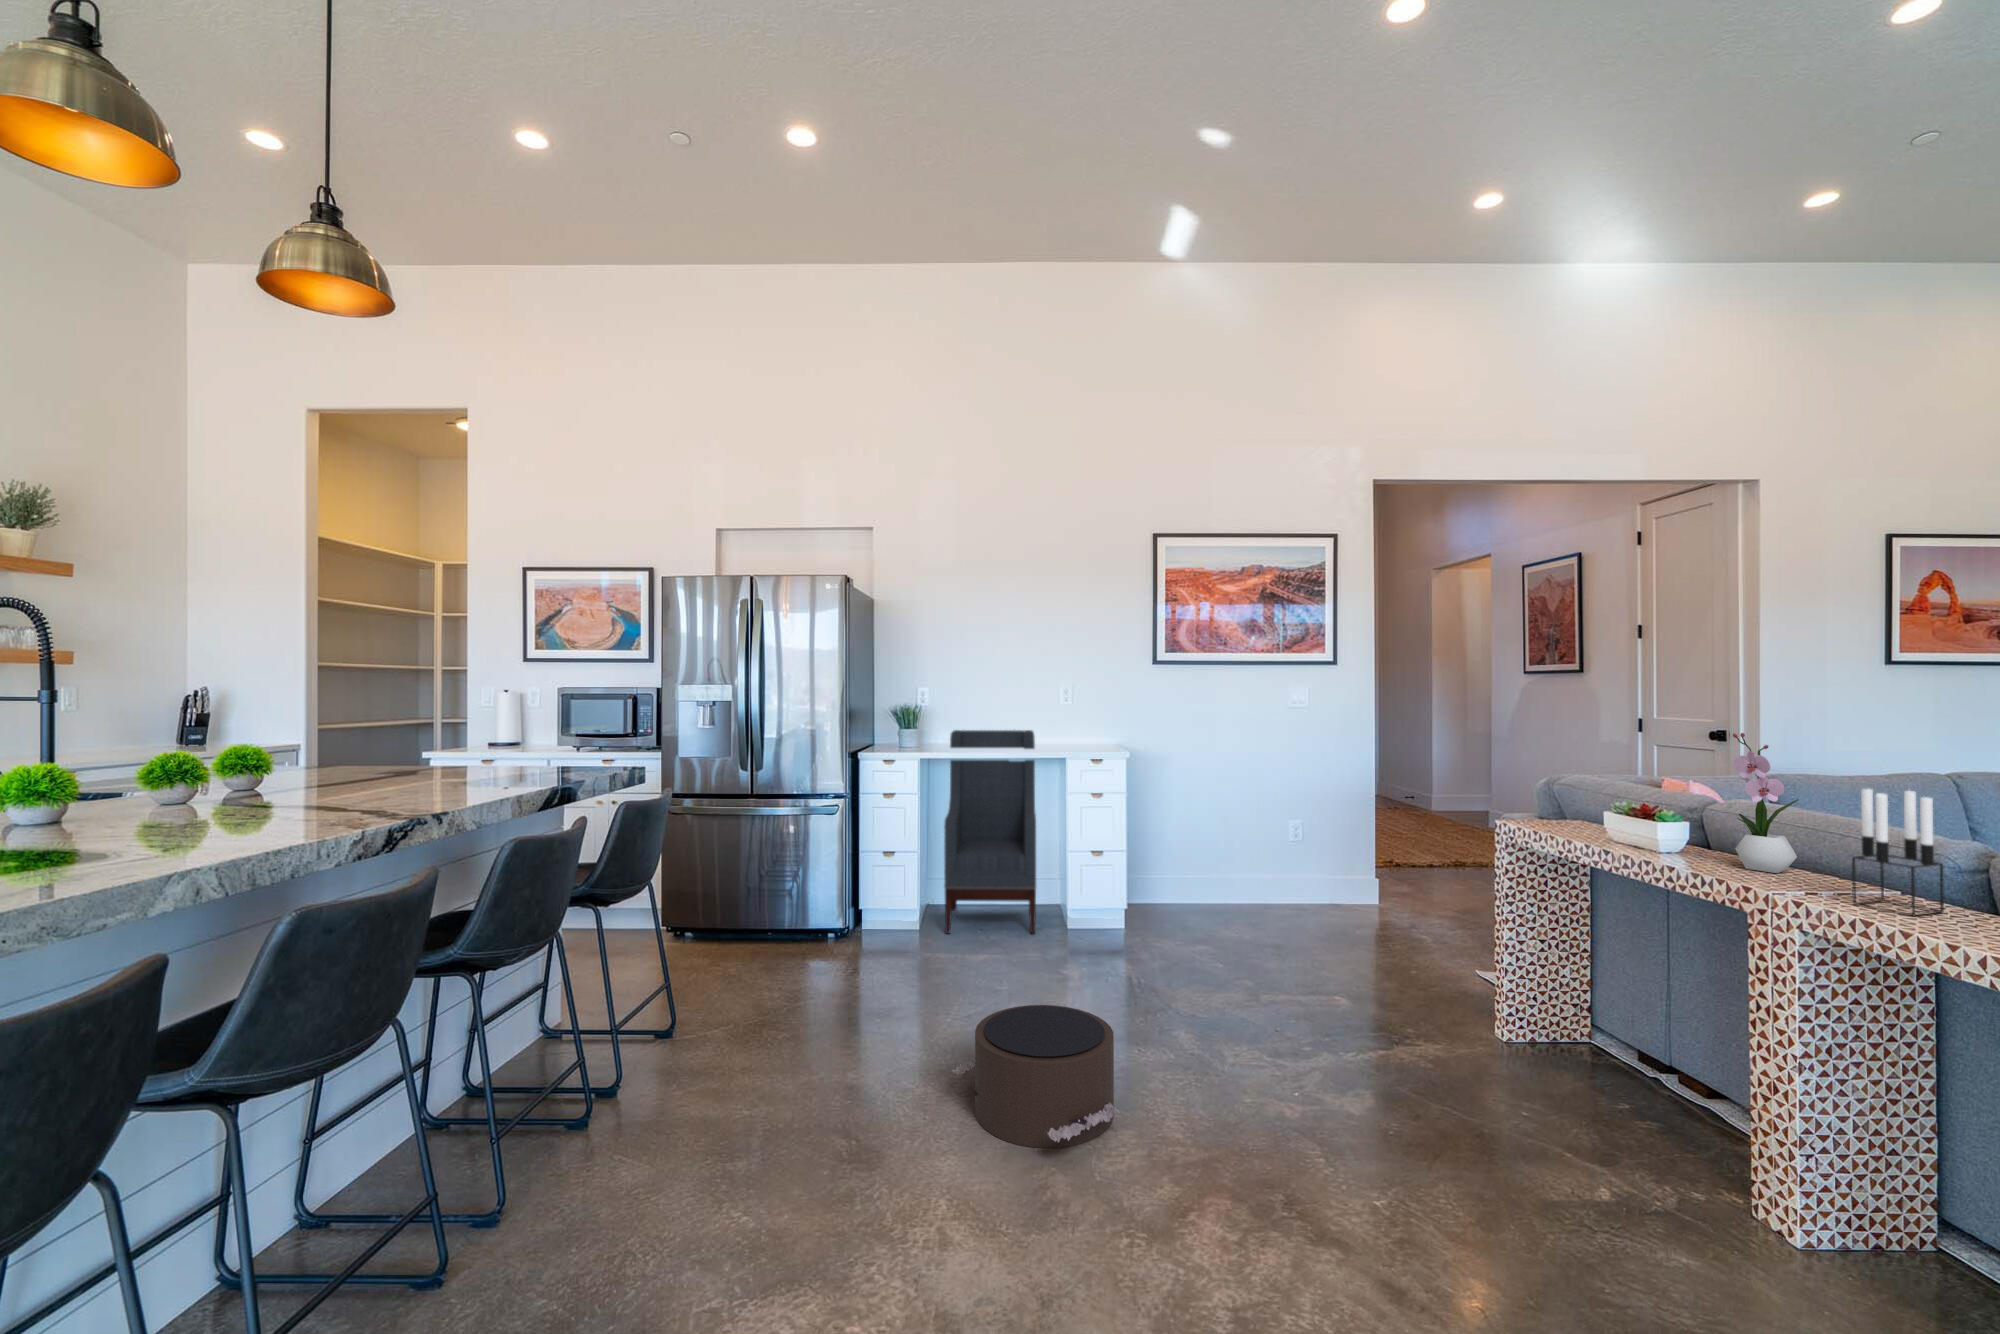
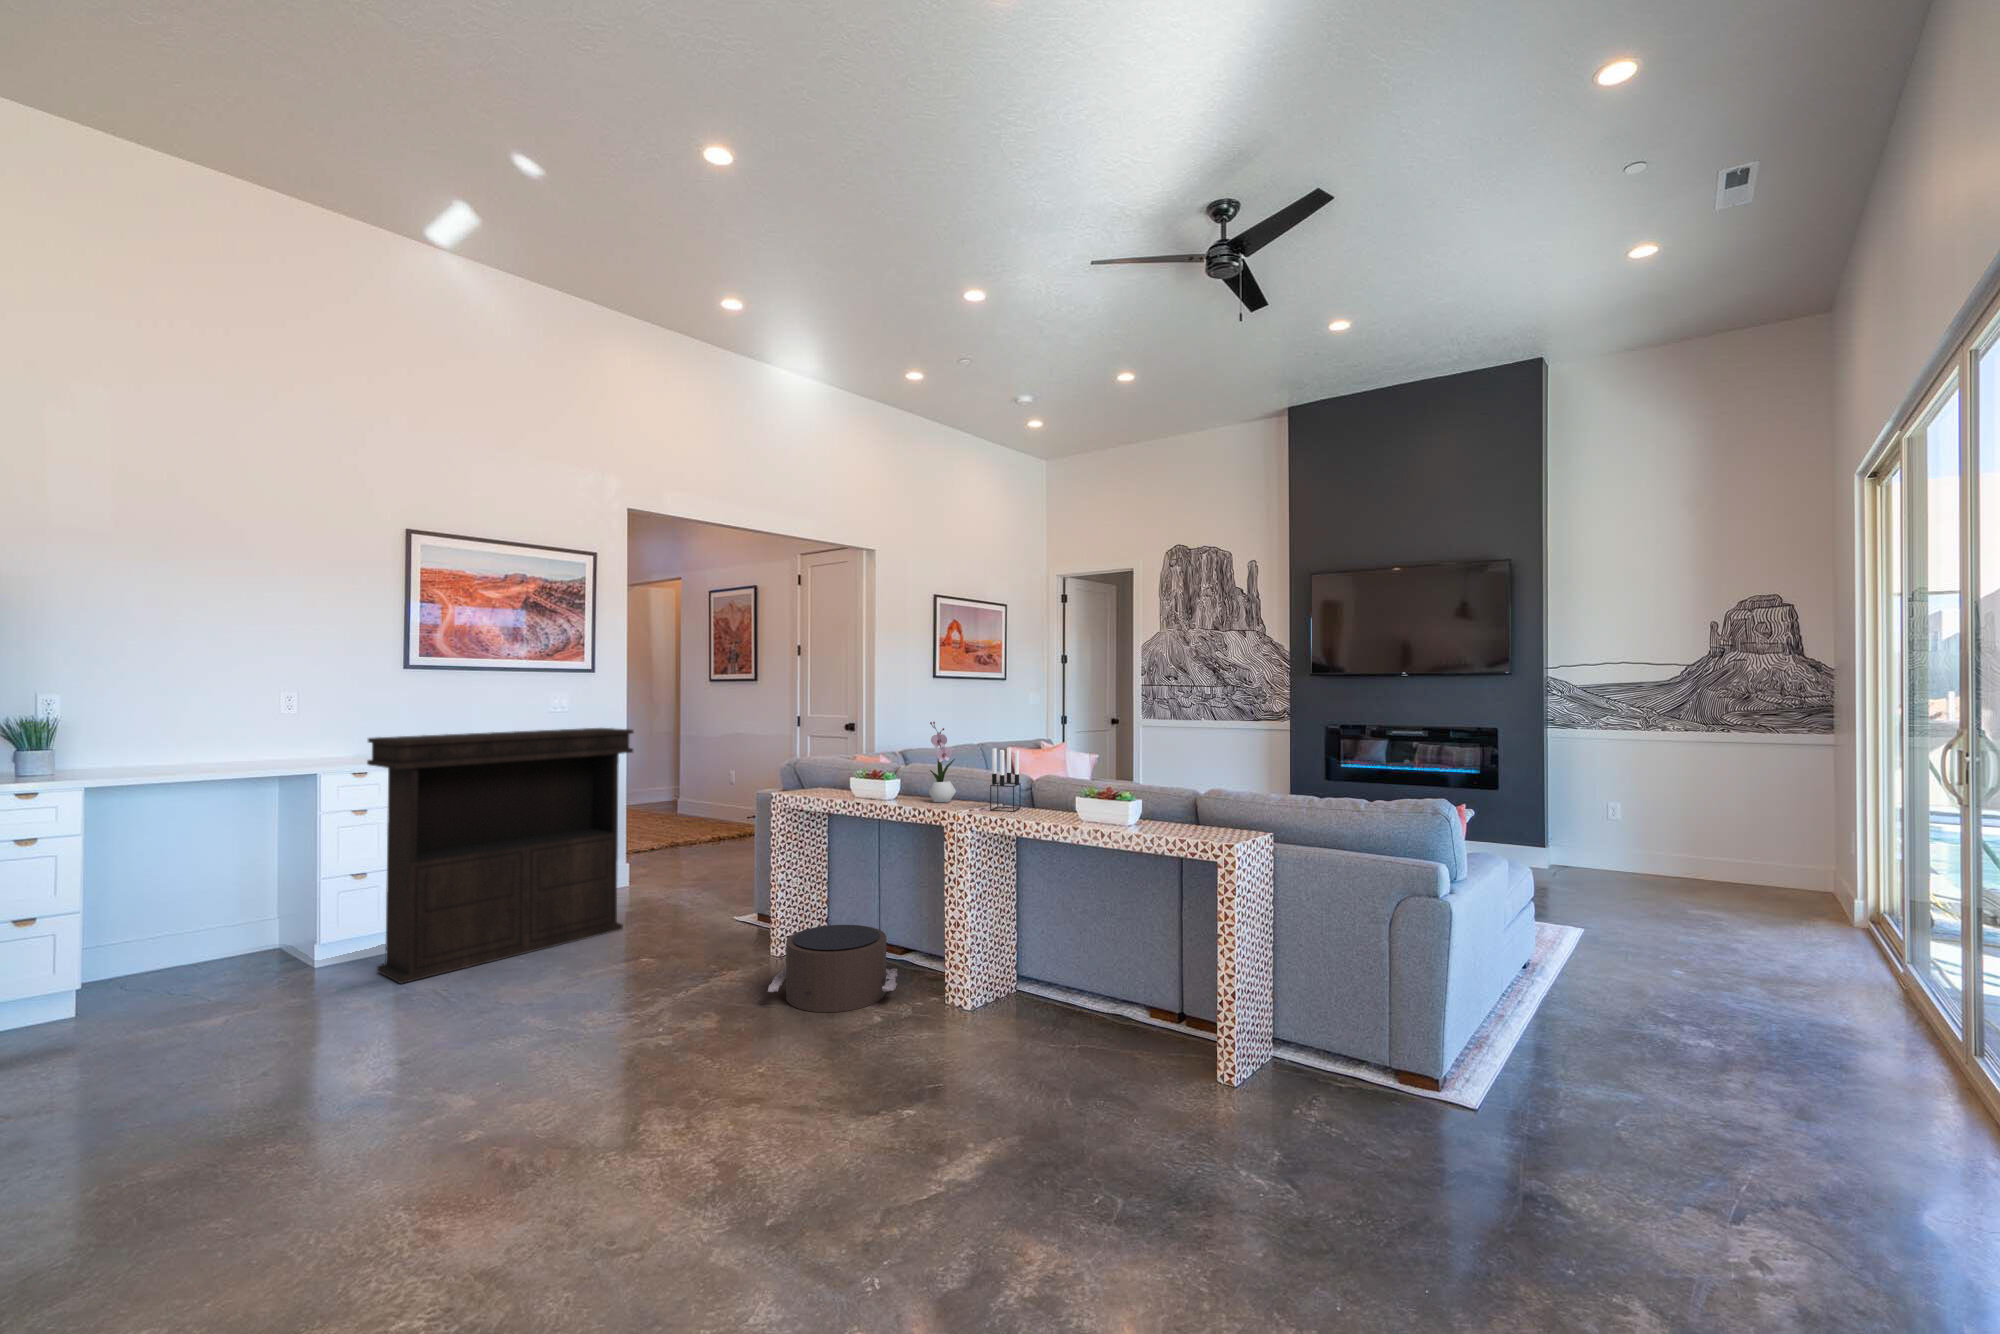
console table: none [1114,721,1352,944] -> present [367,728,634,983]
armchair: present [944,730,1036,934] -> none [73,755,260,1048]
pouf: present [952,1005,1122,1148] -> present [768,925,898,1012]

